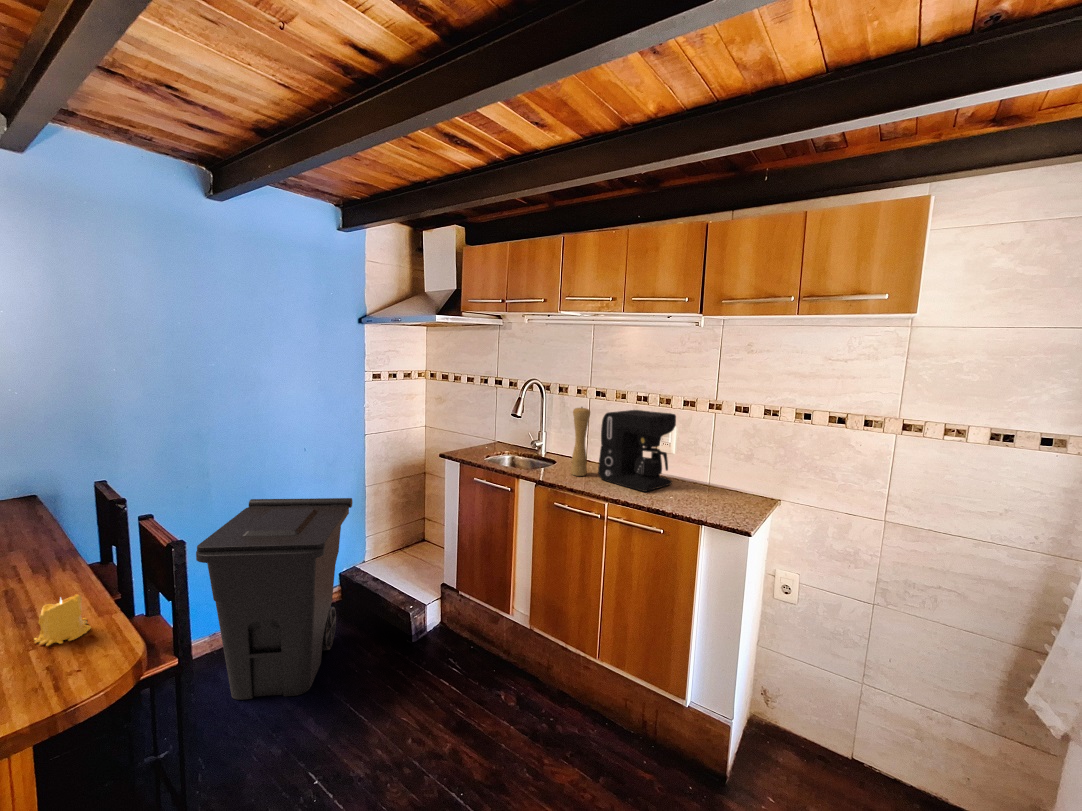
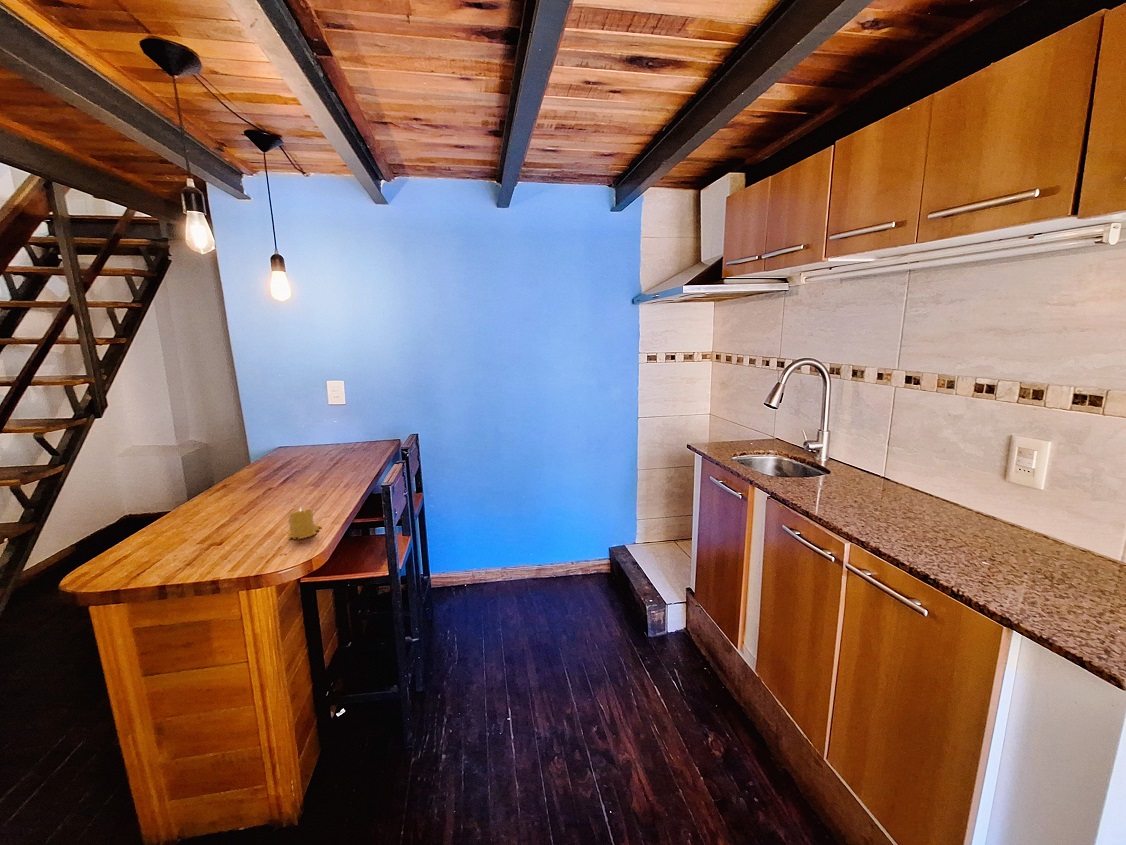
pepper mill: present [571,407,590,476] -> none [828,397,865,498]
coffee maker: present [598,410,676,492] -> none [868,406,1034,542]
trash can: present [196,498,352,700] -> none [469,465,608,641]

